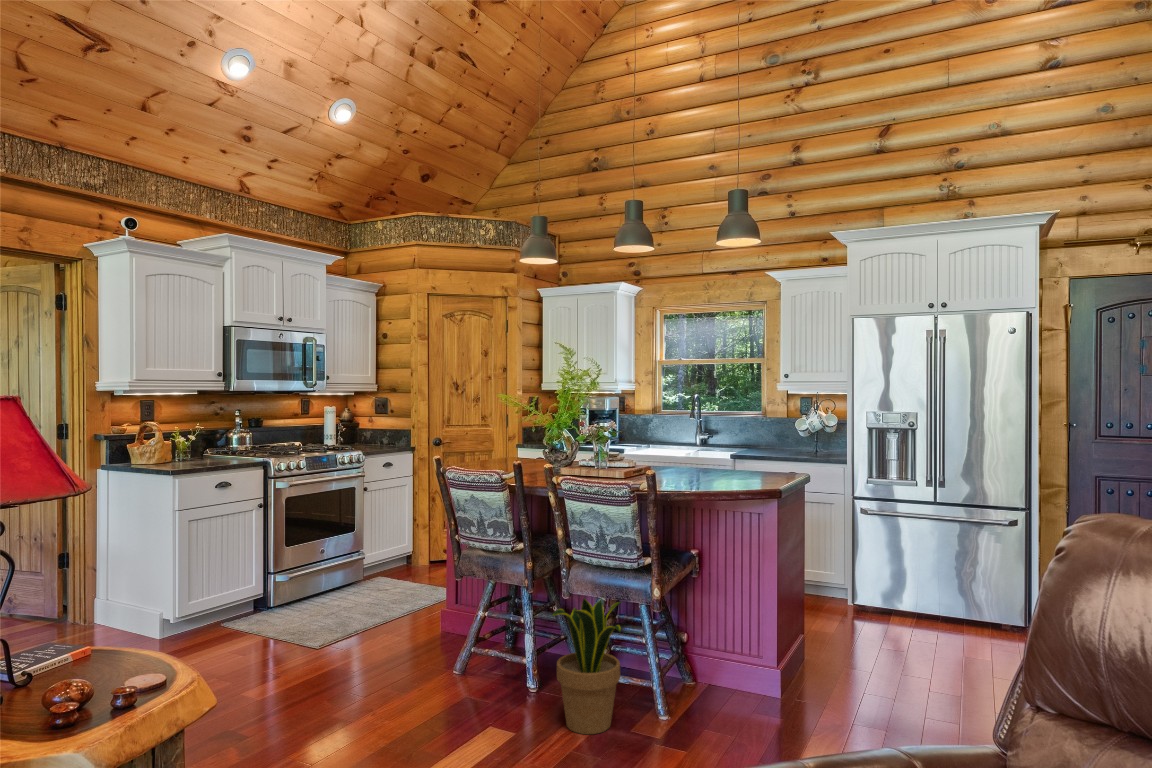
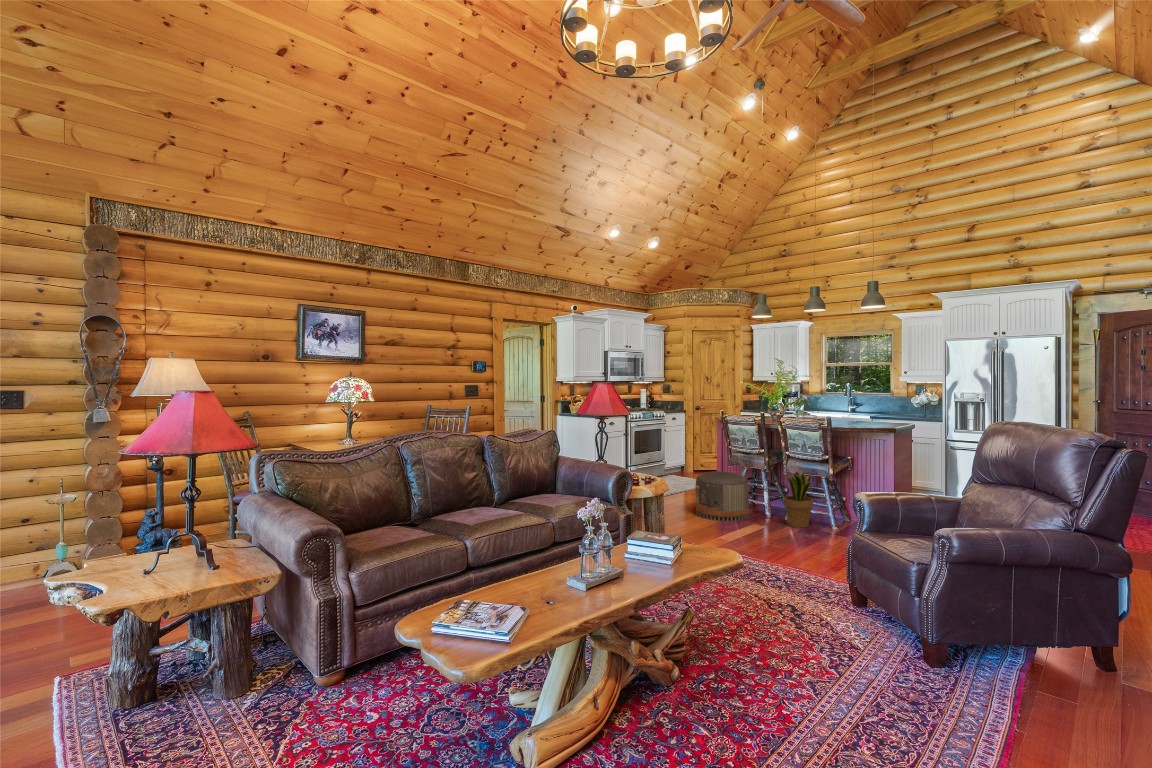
pouf: none [360,597,484,730] -> present [695,471,749,521]

